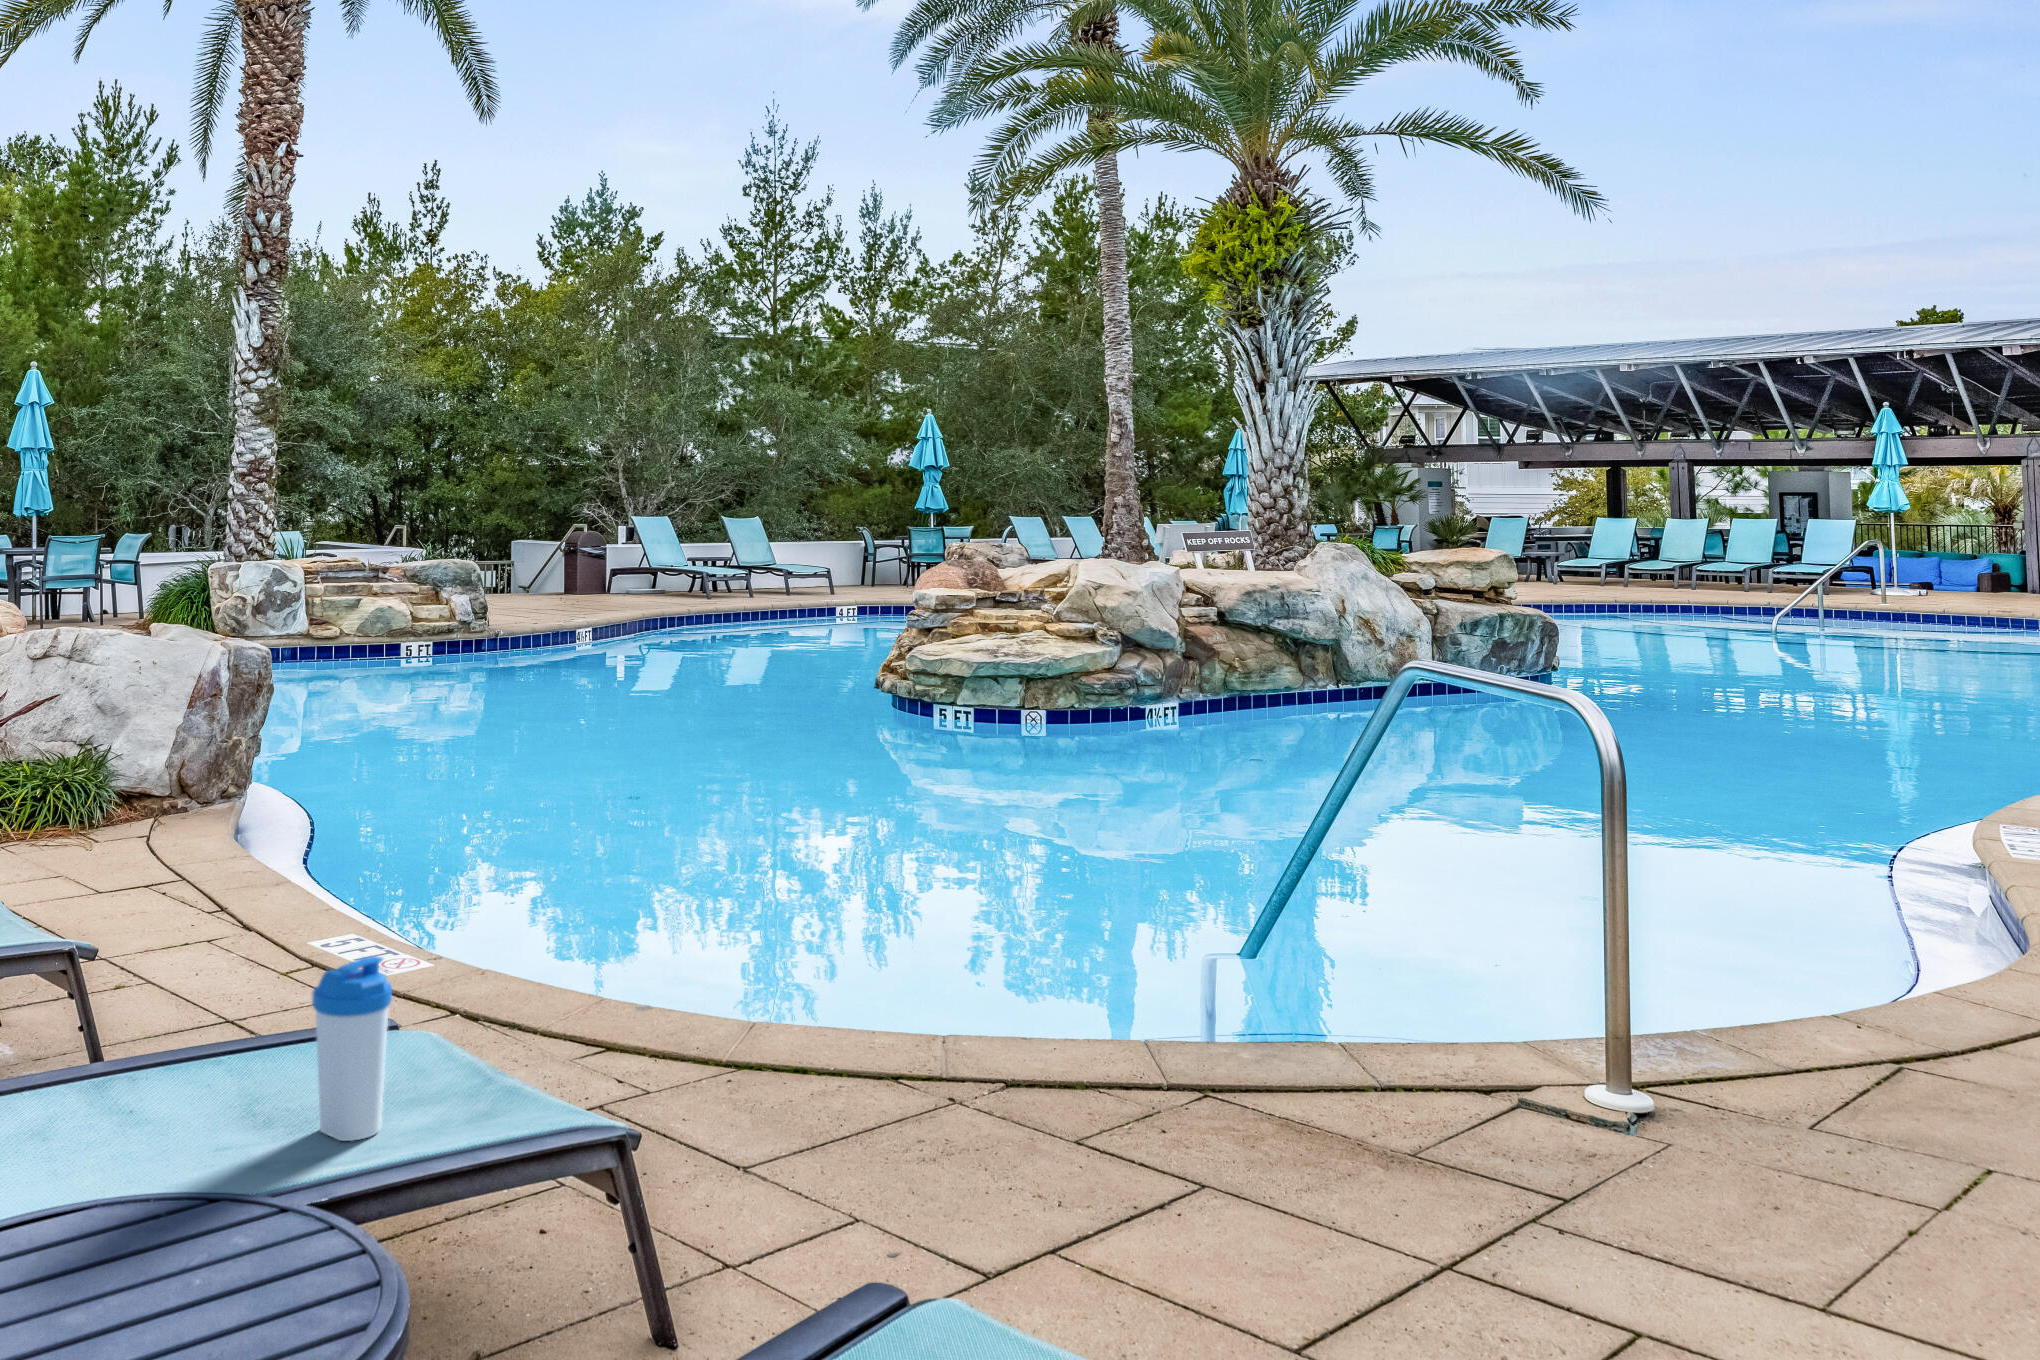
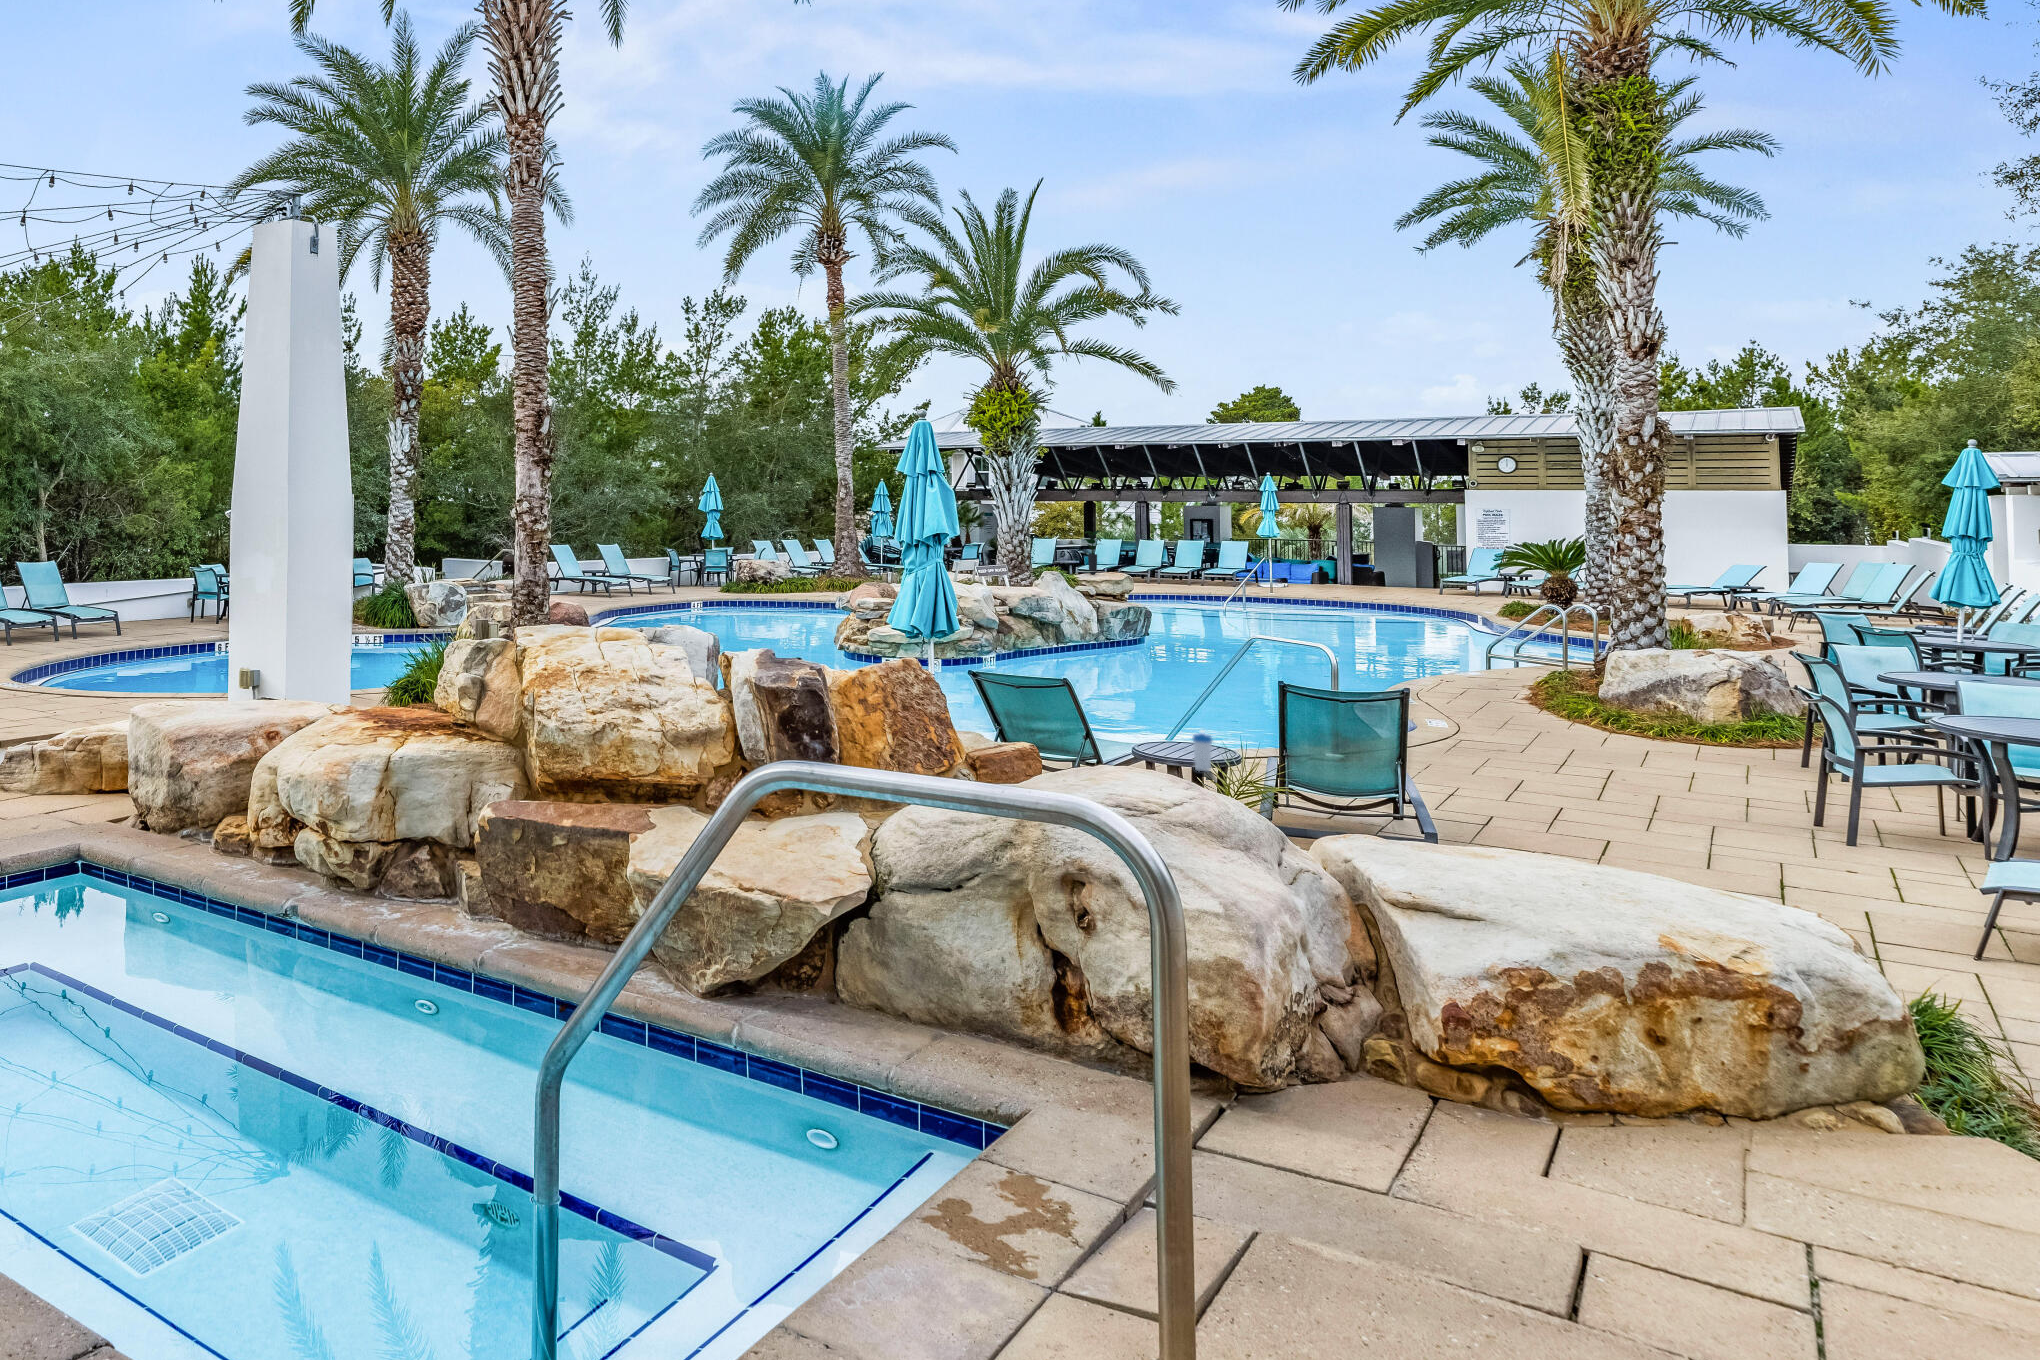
potted plant: none [1563,501,1600,575] -> present [1084,531,1101,575]

